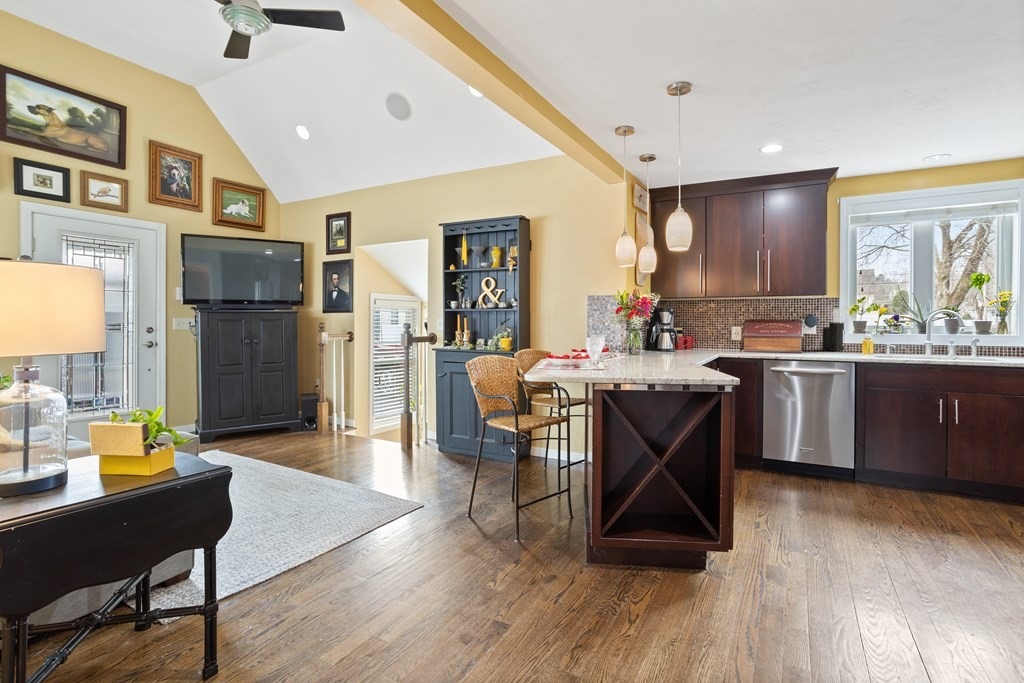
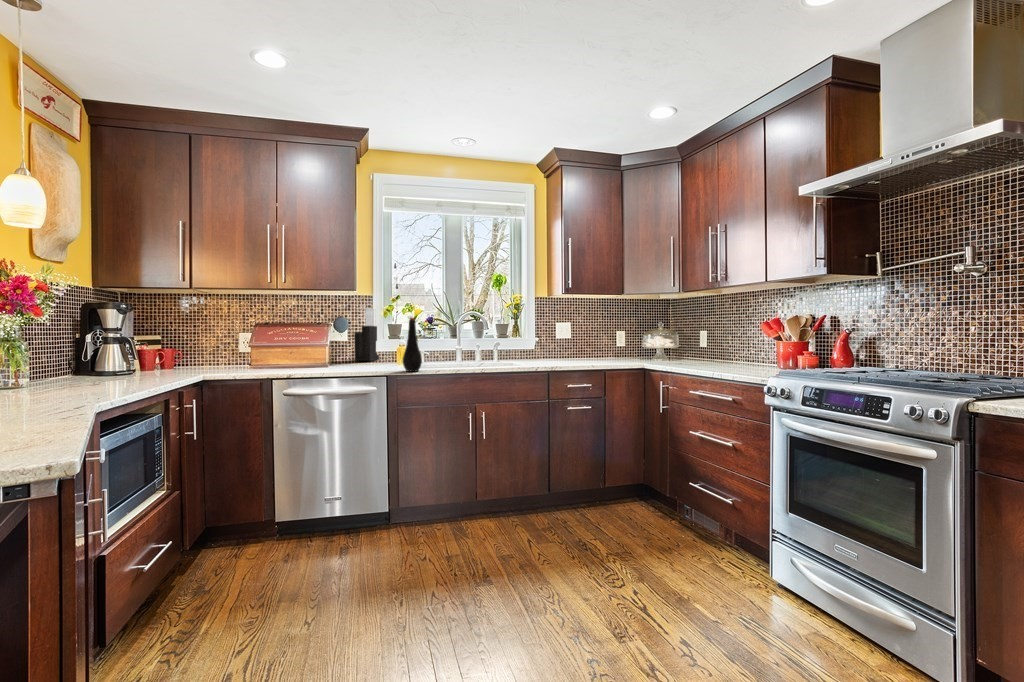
bottle: none [870,317,888,360] -> present [403,318,422,372]

